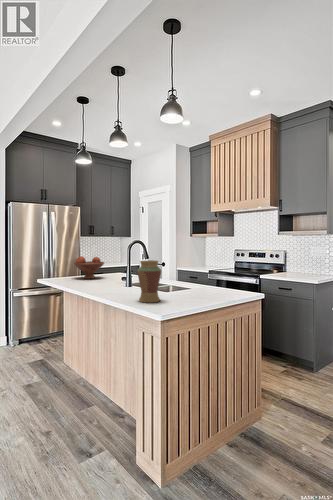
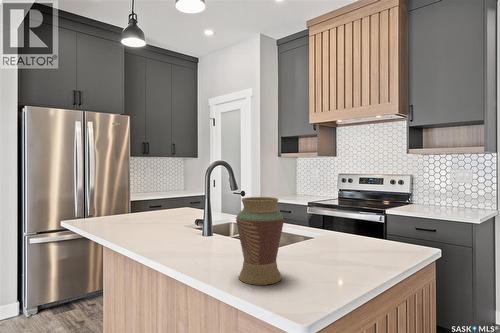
fruit bowl: present [74,256,104,279] -> none [117,185,165,220]

